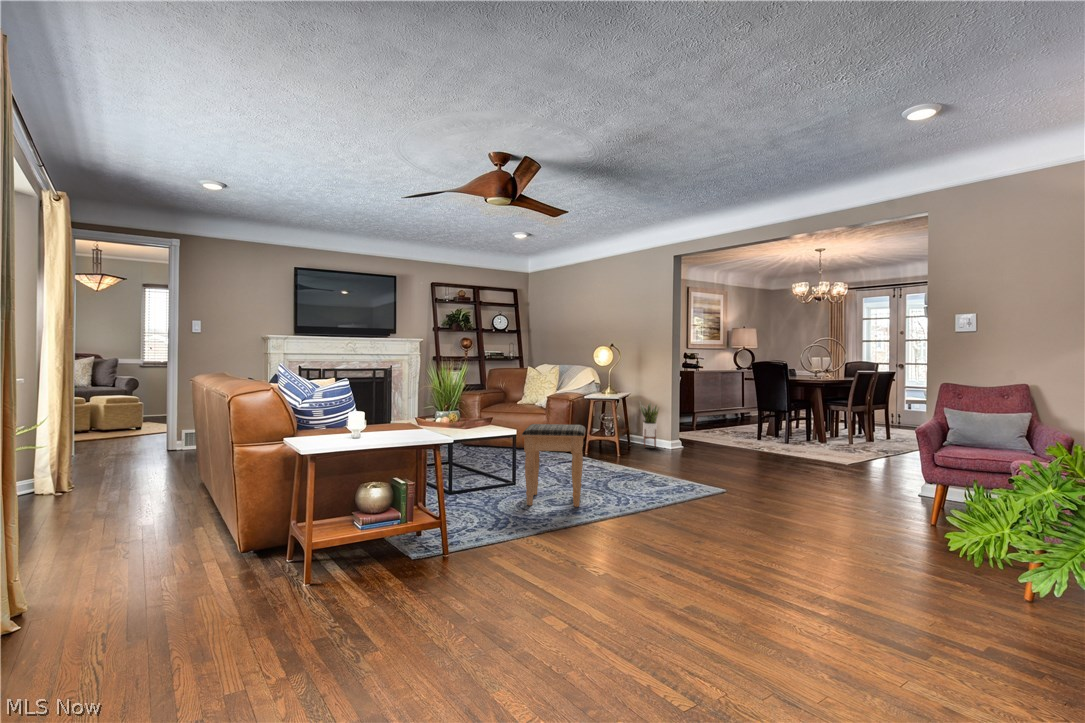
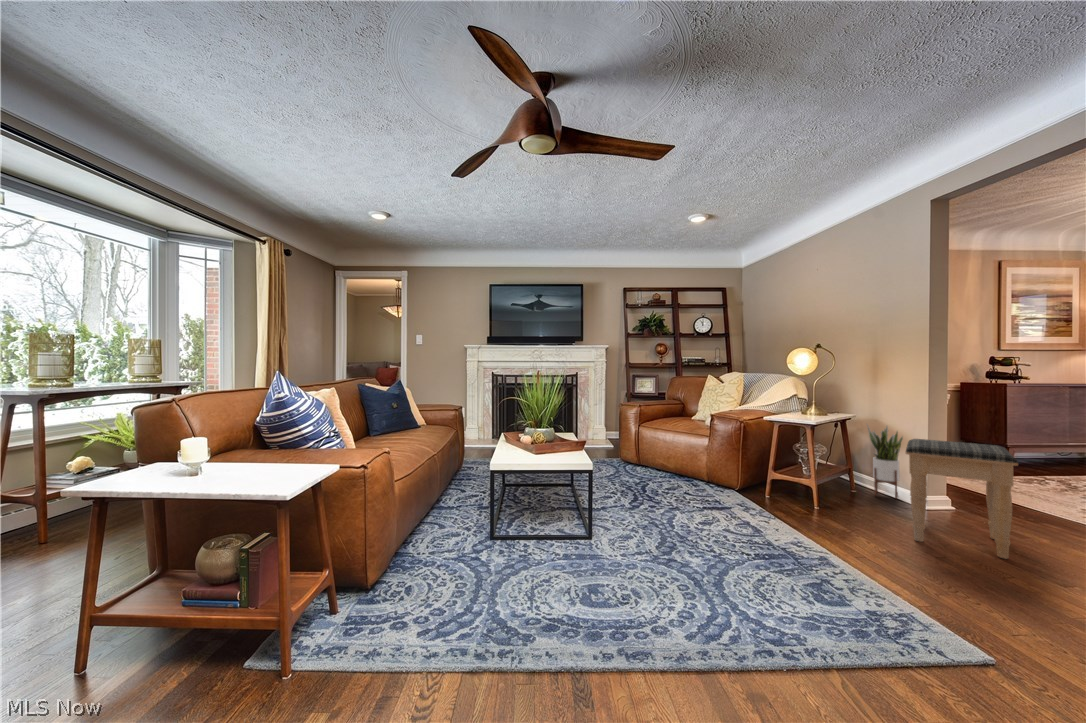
footstool: present [522,424,586,507] -> present [905,439,1018,559]

